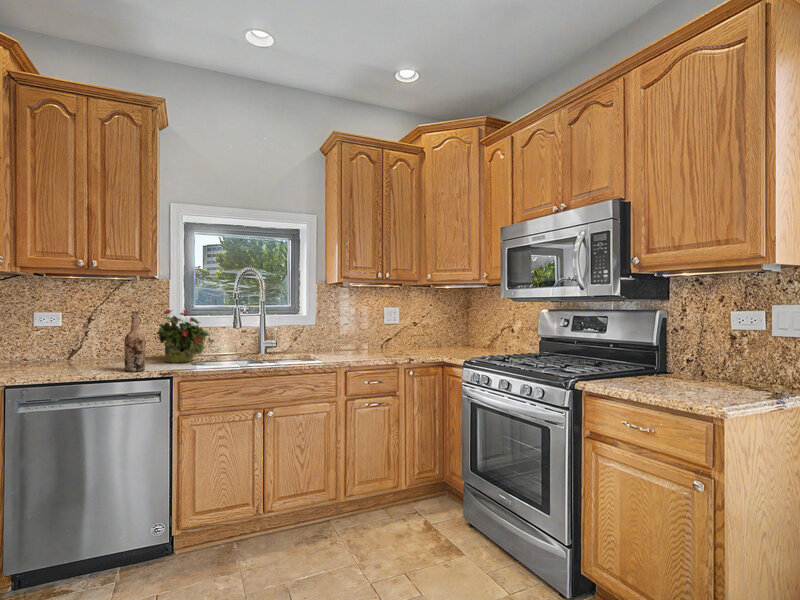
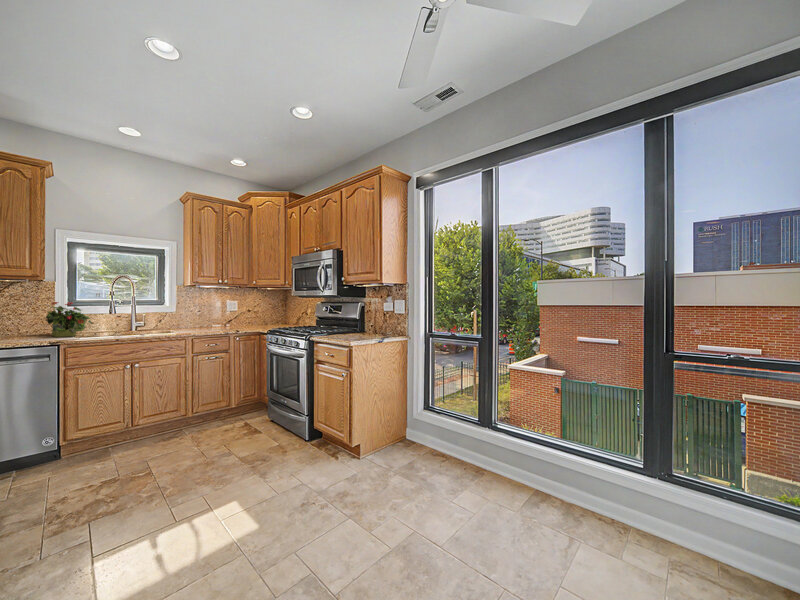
wine bottle: present [124,311,146,372] -> none [18,303,36,342]

